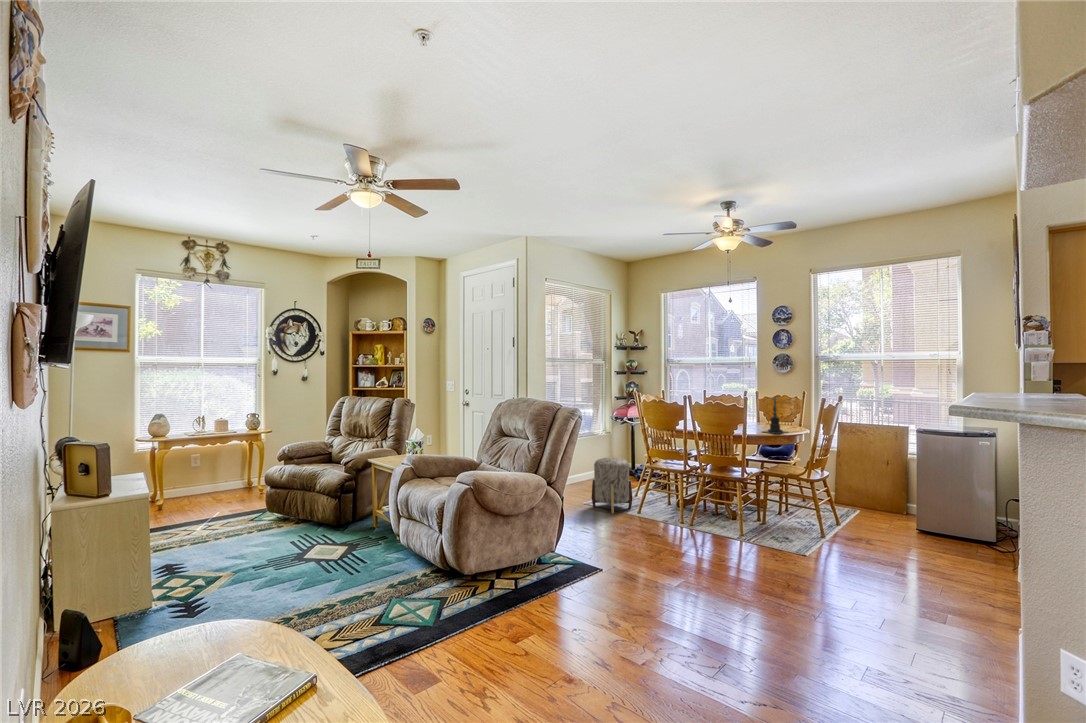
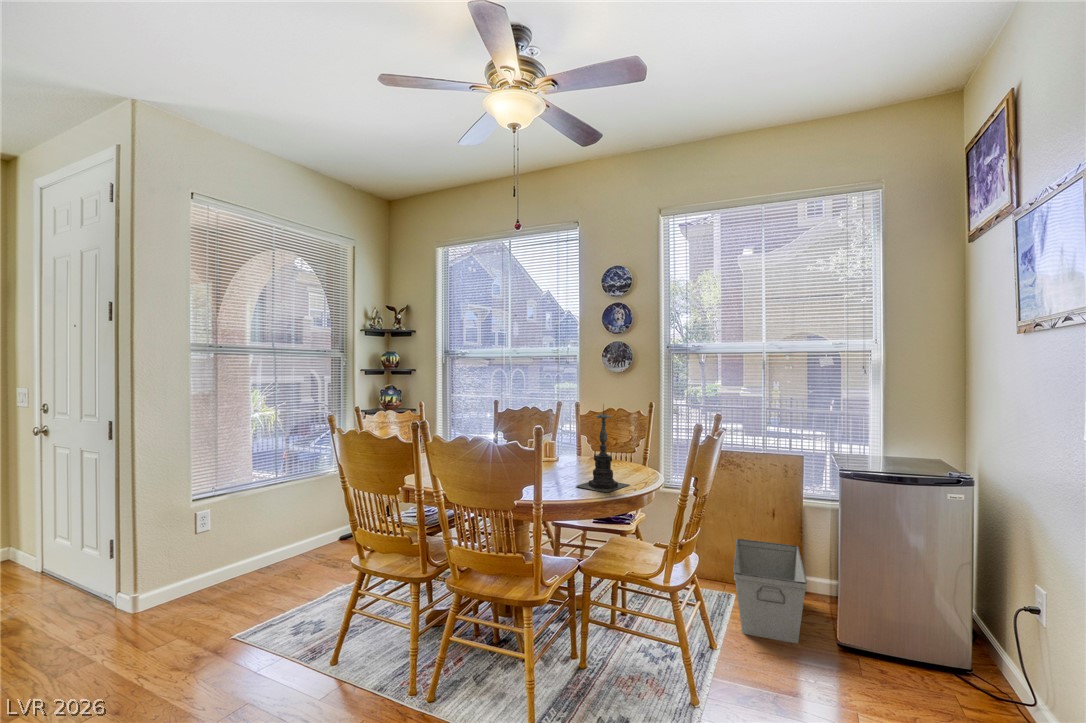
ottoman: present [591,457,633,513] -> none [208,547,310,693]
storage bin: none [853,472,901,521] -> present [733,539,807,643]

